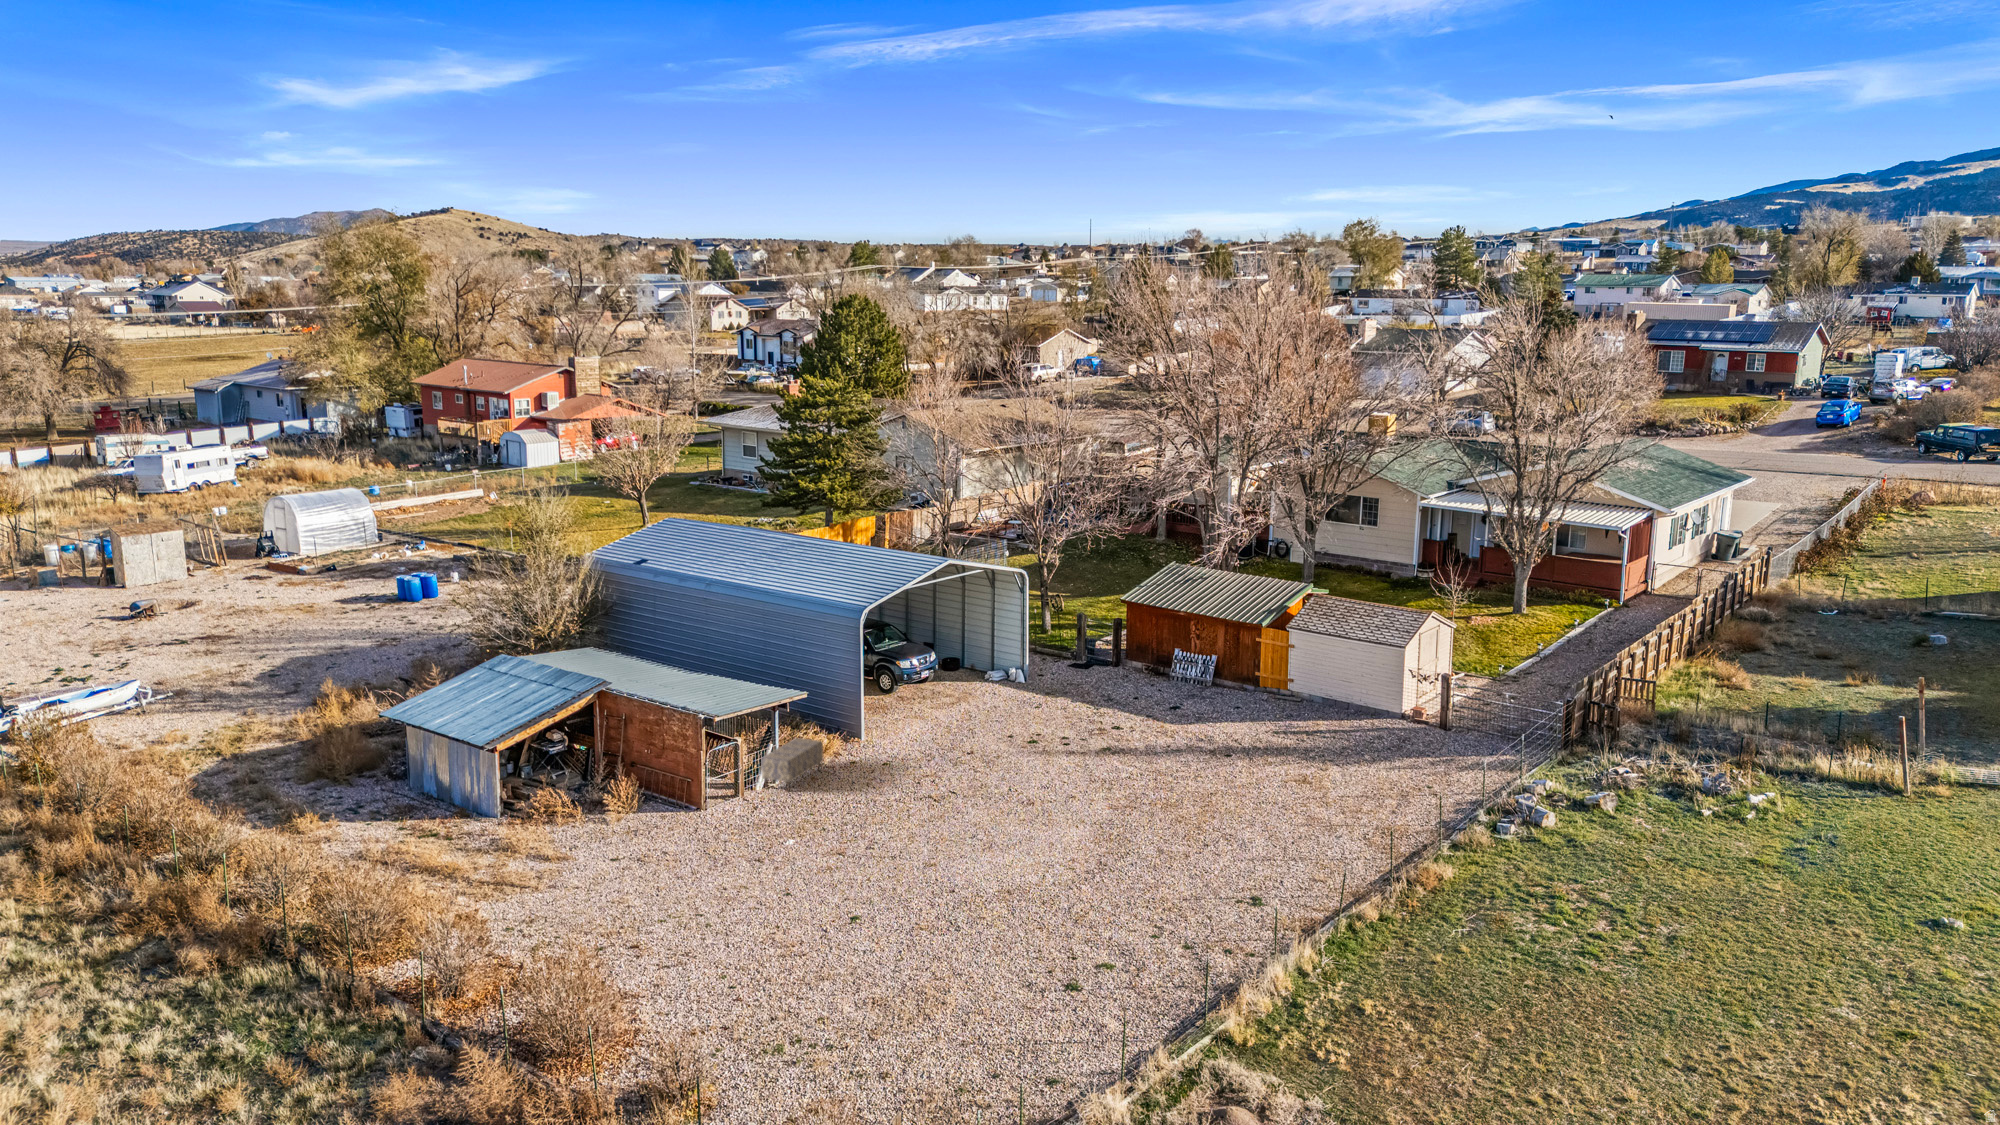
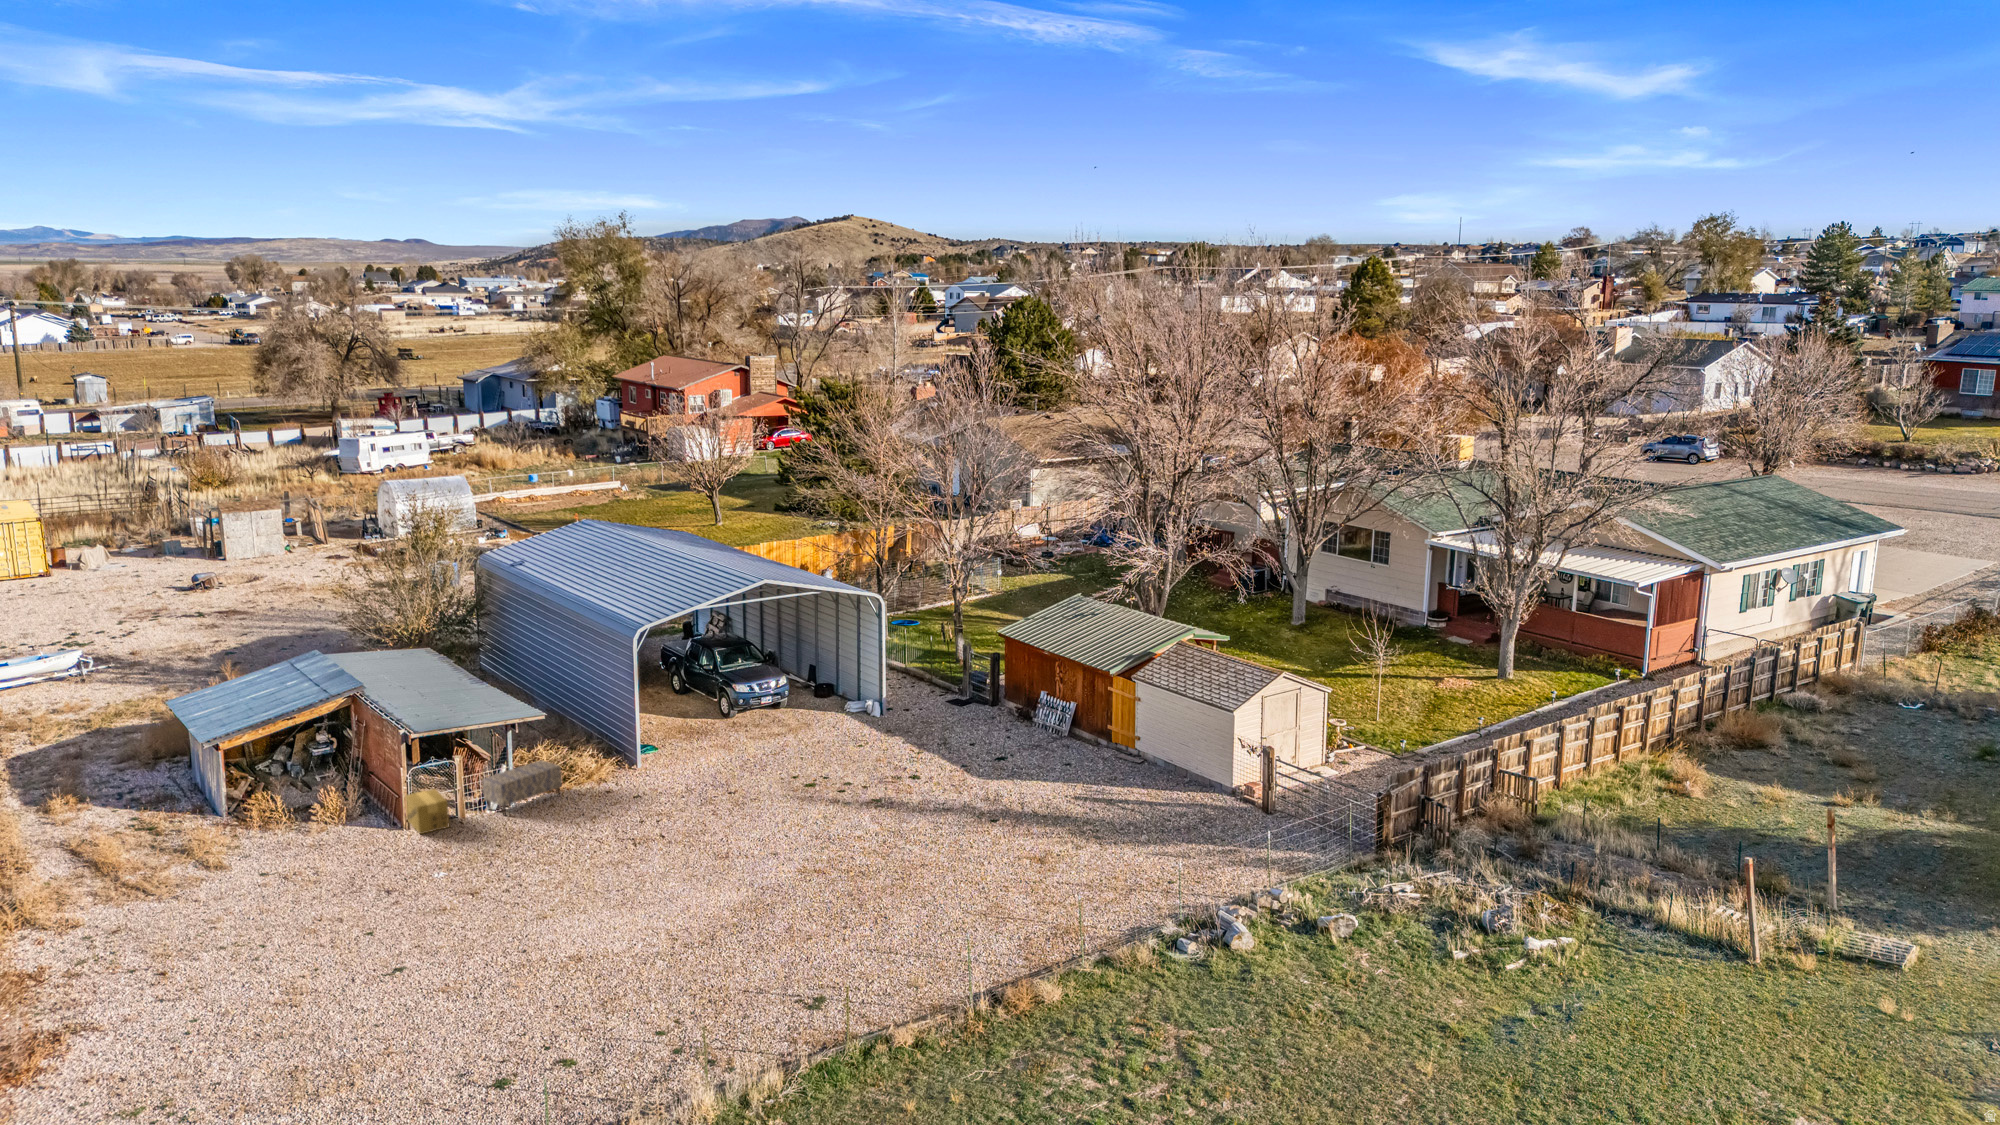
cardboard box: none [697,771,747,815] -> present [406,789,450,834]

